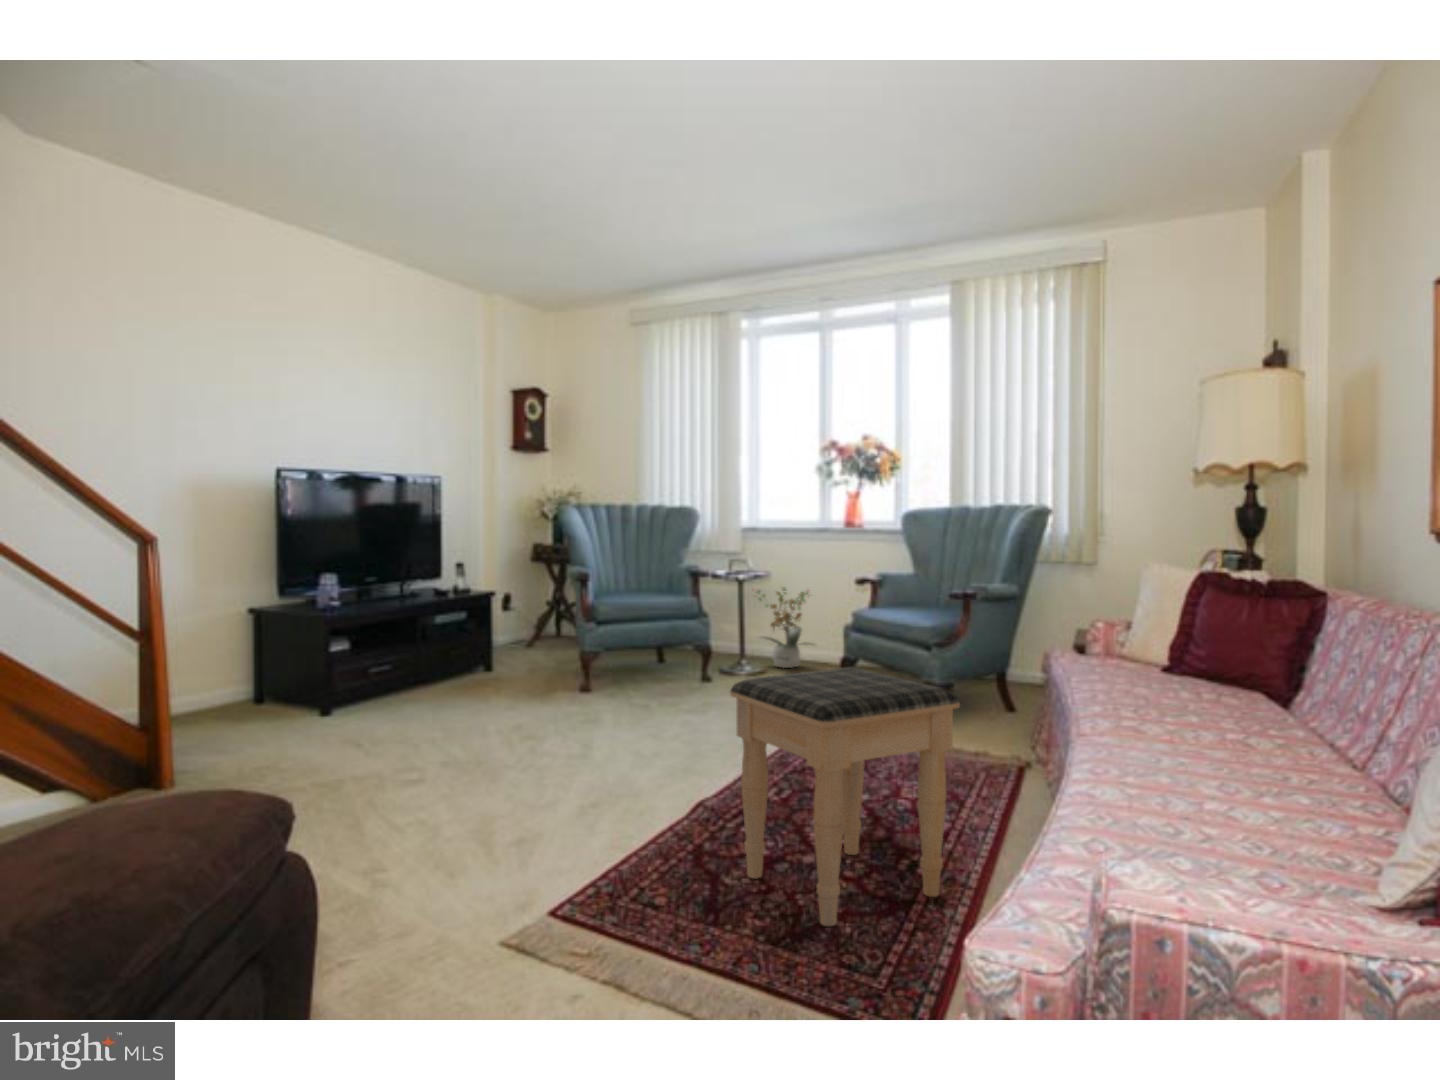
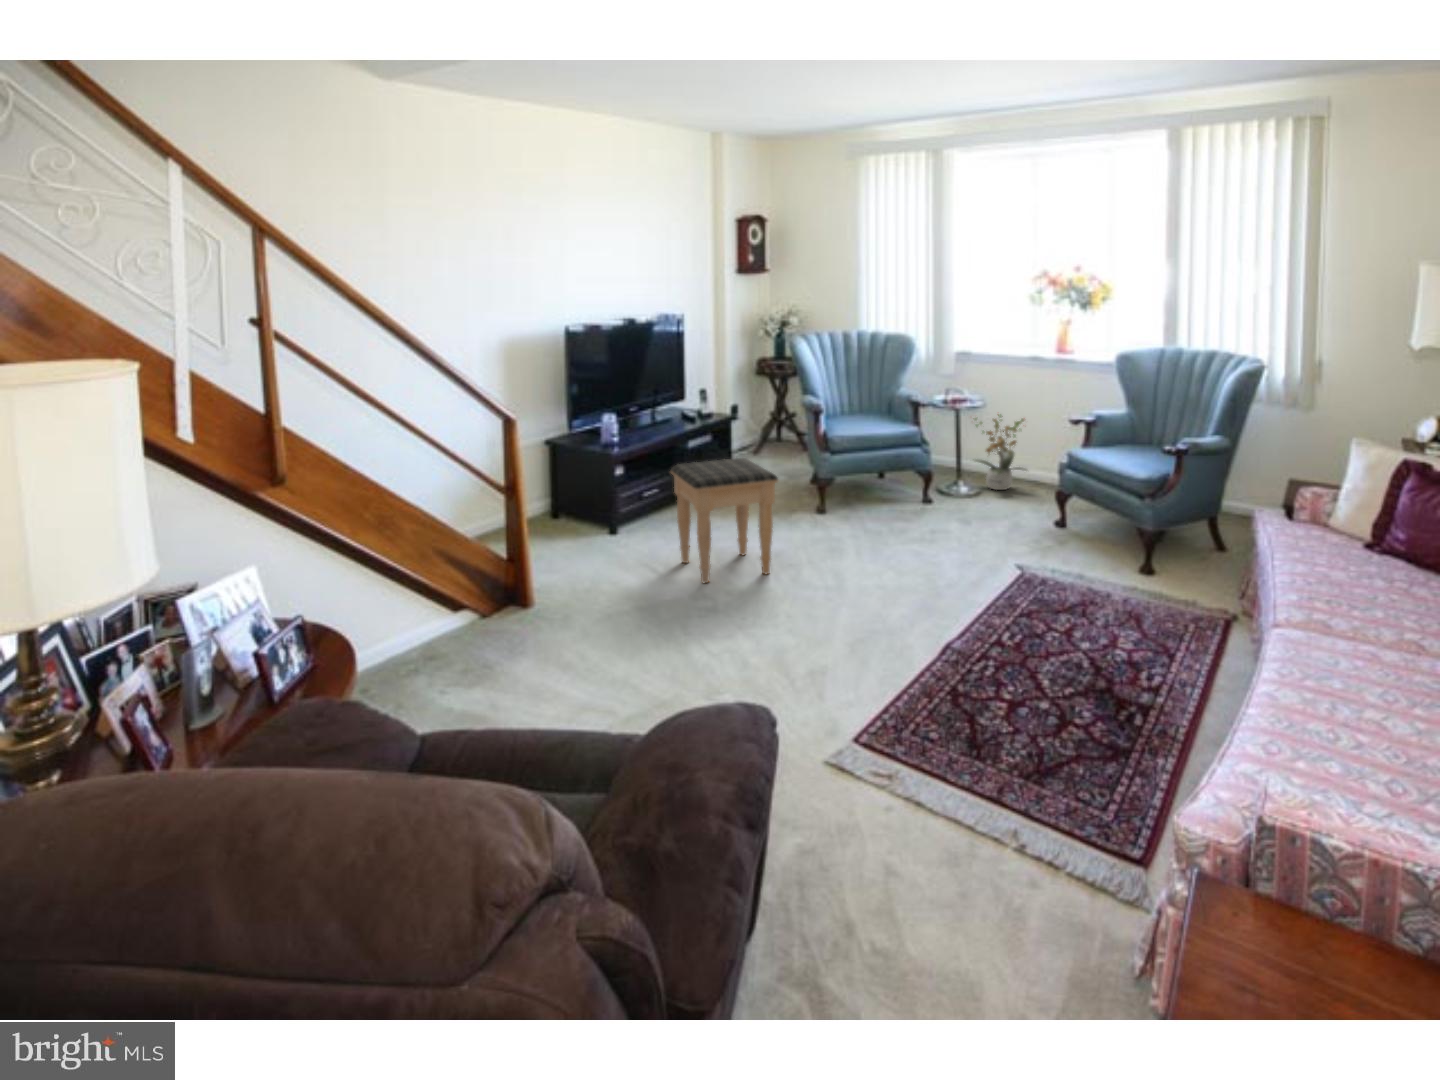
footstool: present [730,667,960,926] -> present [671,458,778,583]

